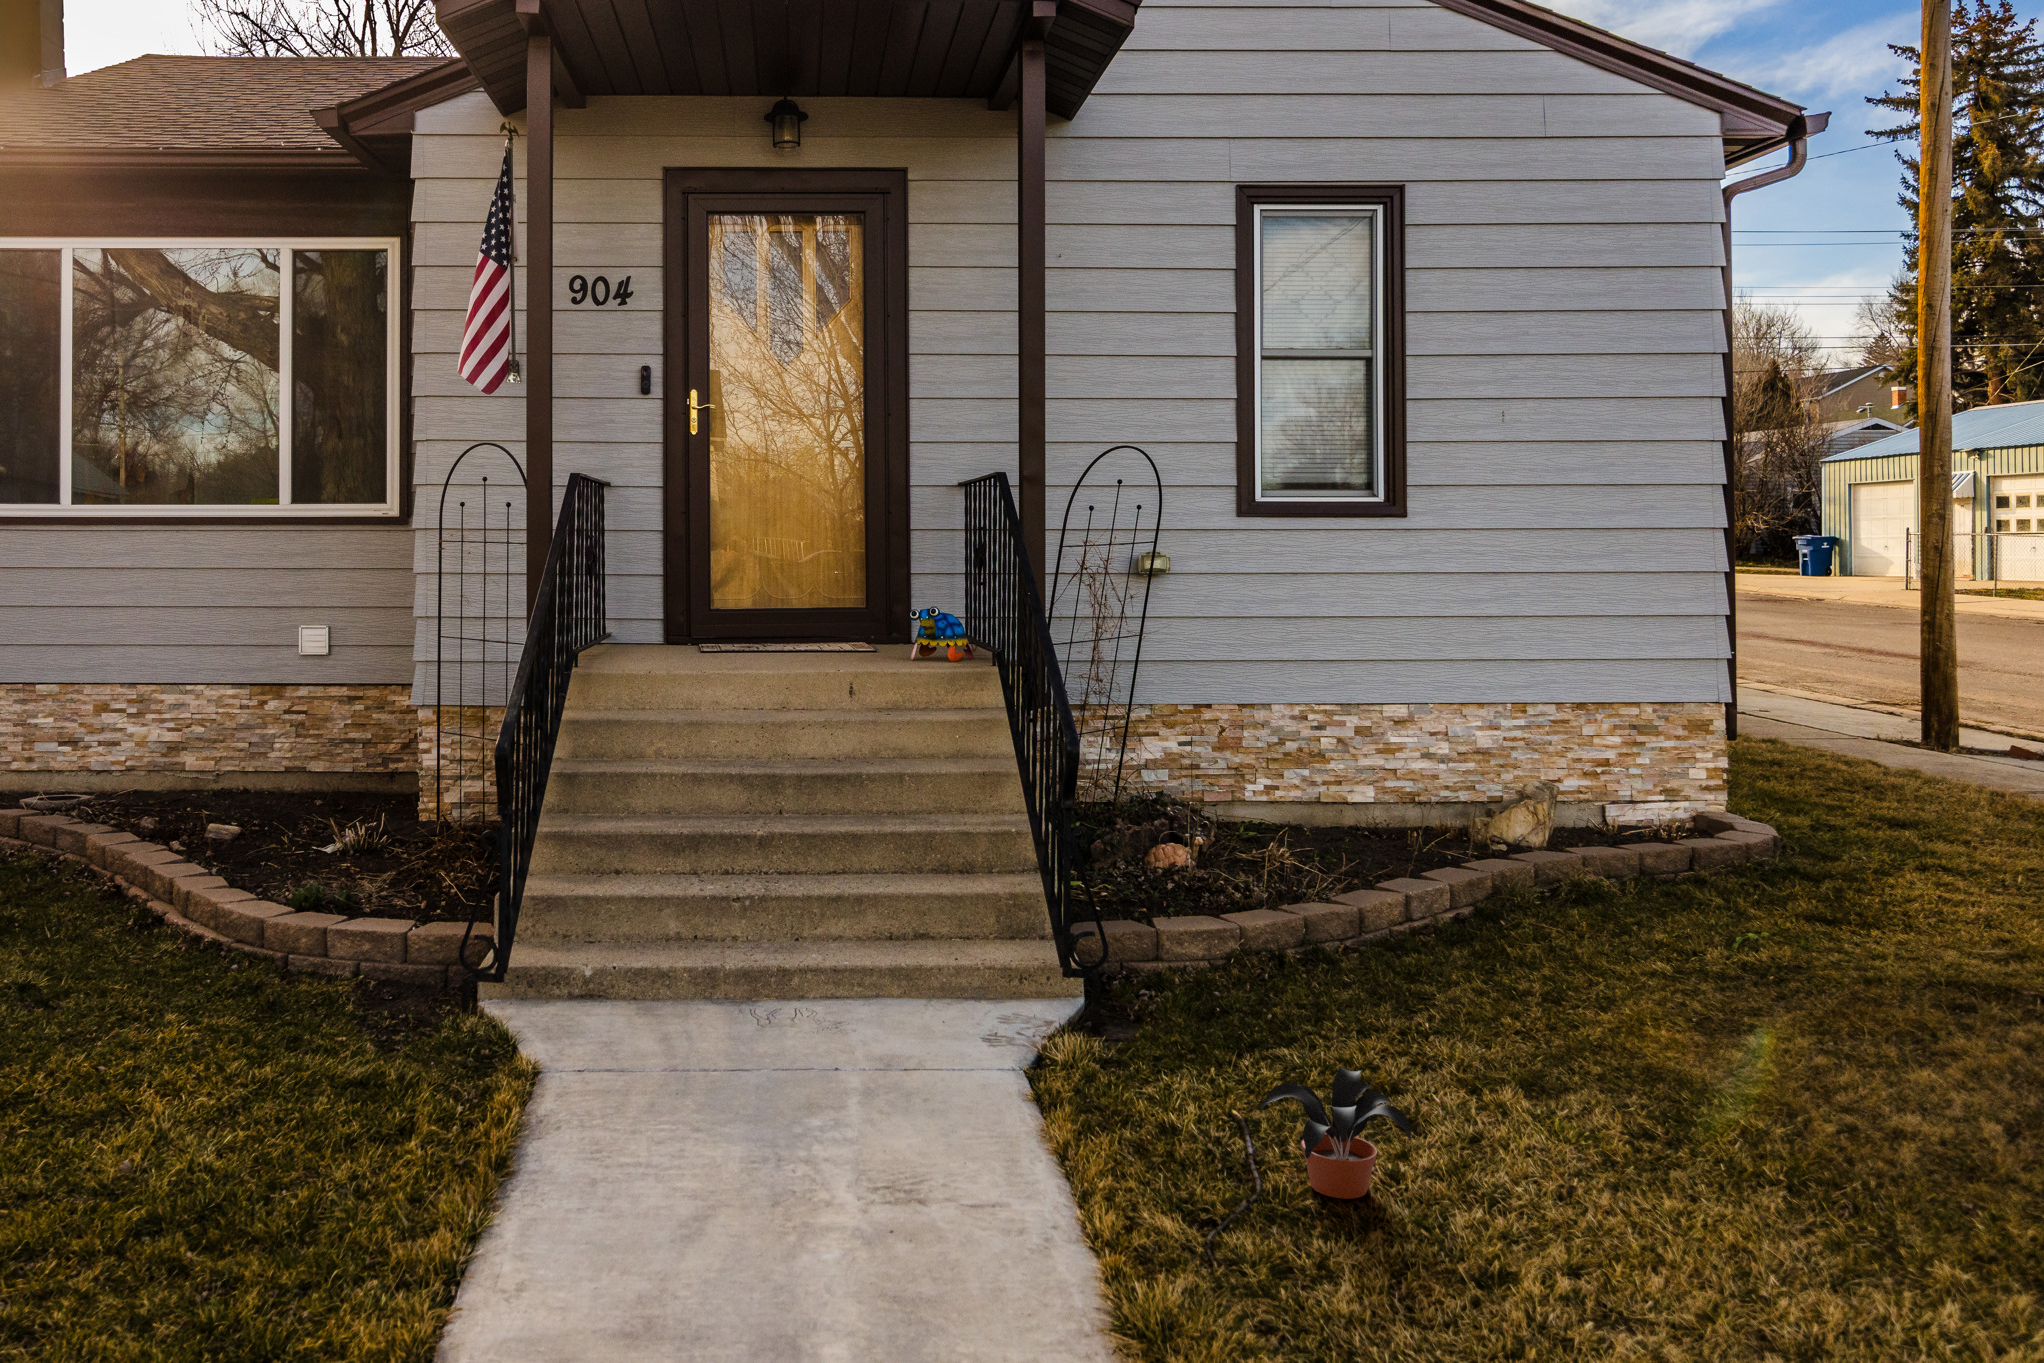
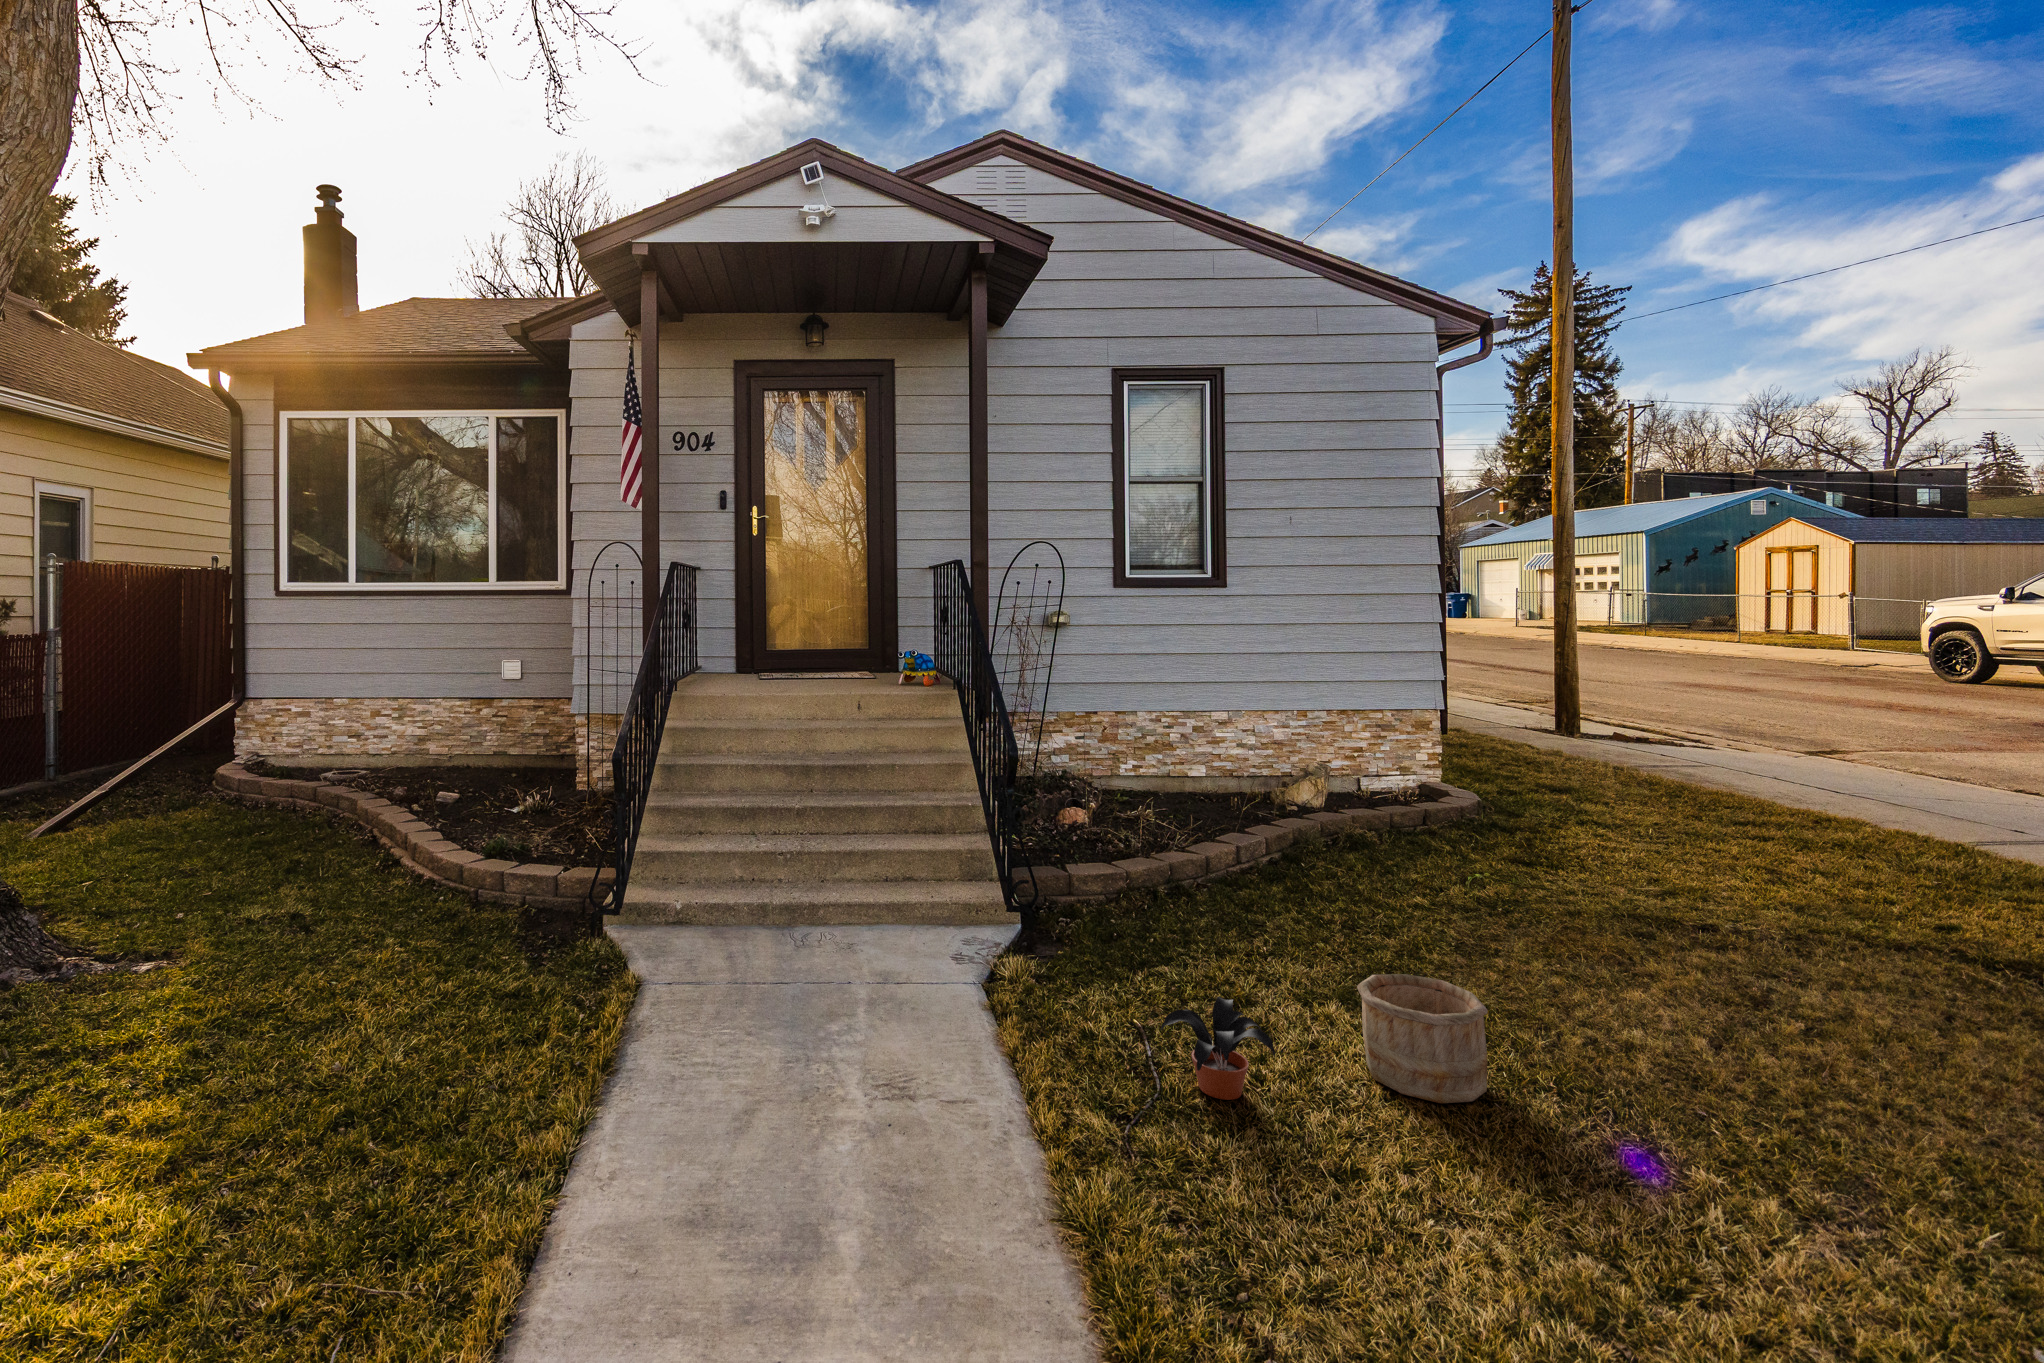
wooden bucket: none [1531,1038,1699,1199] -> present [1357,974,1488,1103]

